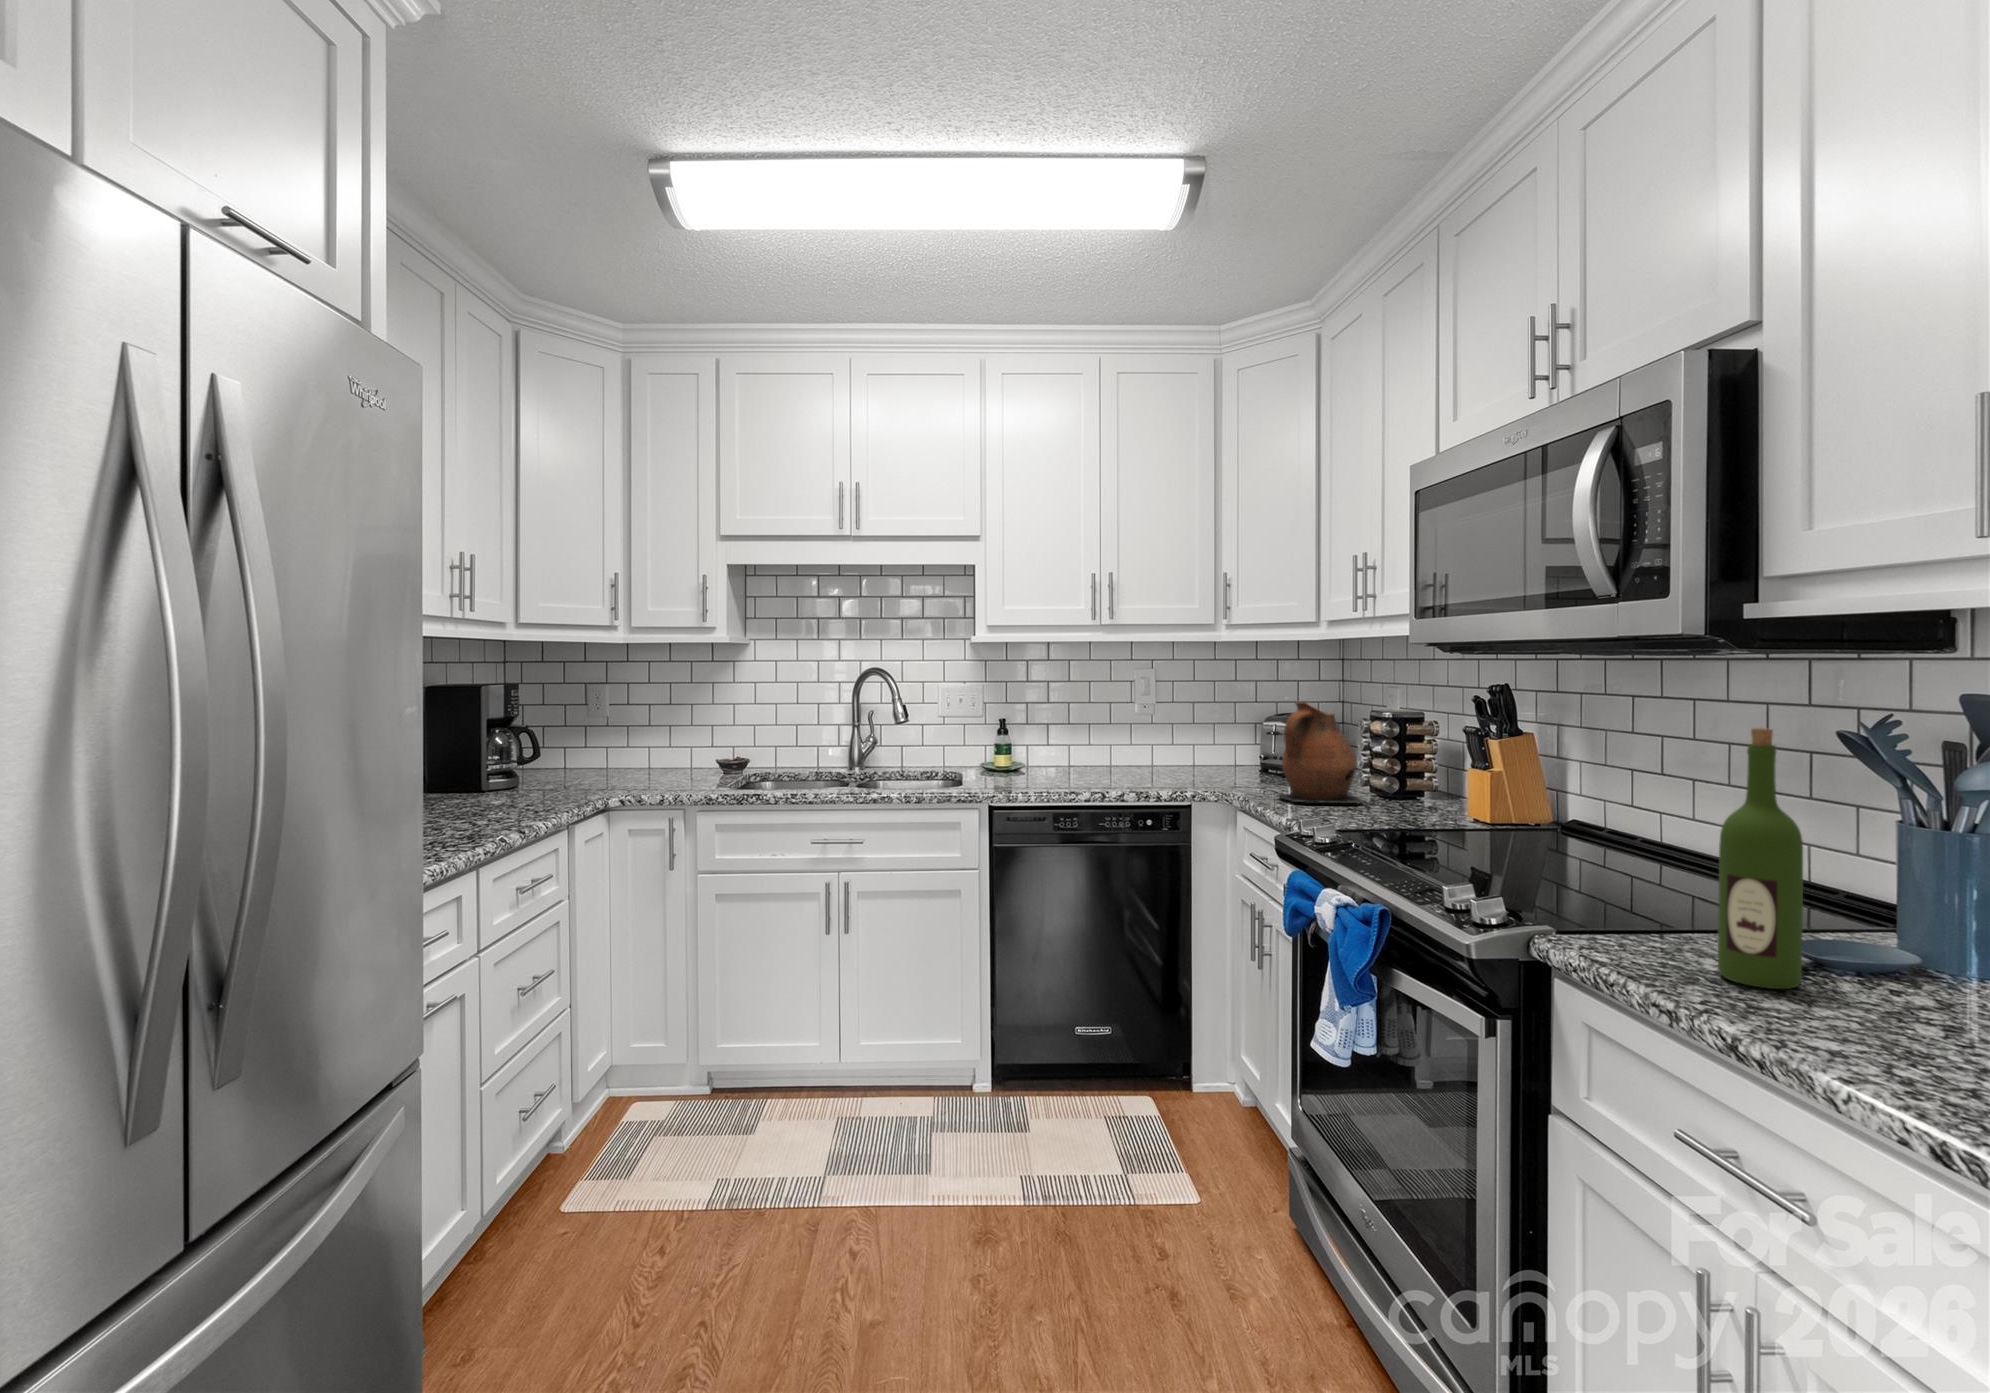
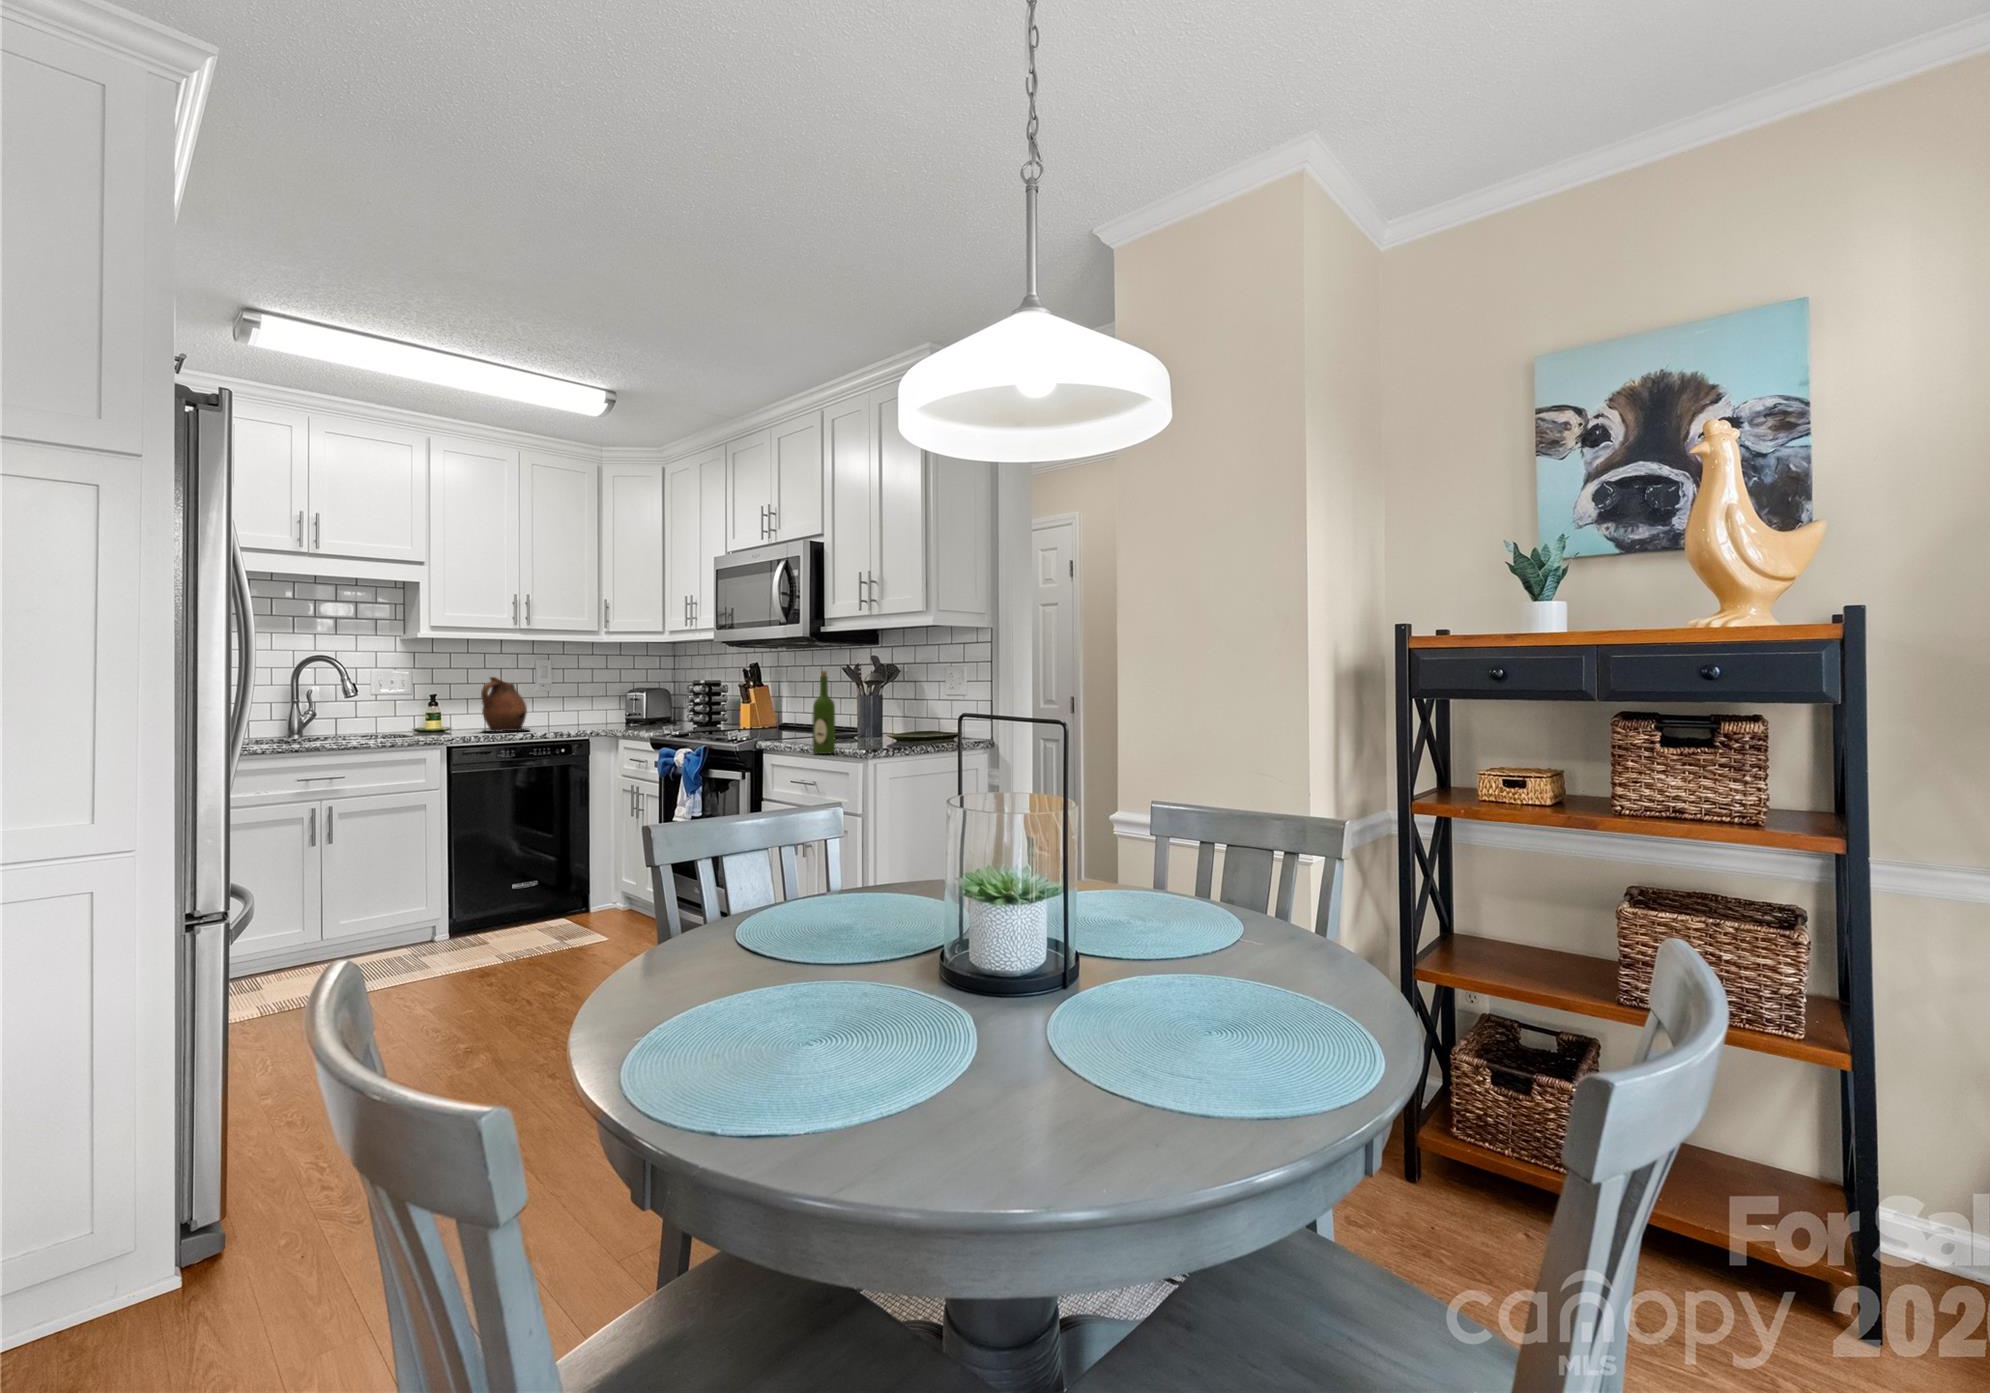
ceramic pitcher: present [1278,702,1365,804] -> present [481,677,529,732]

